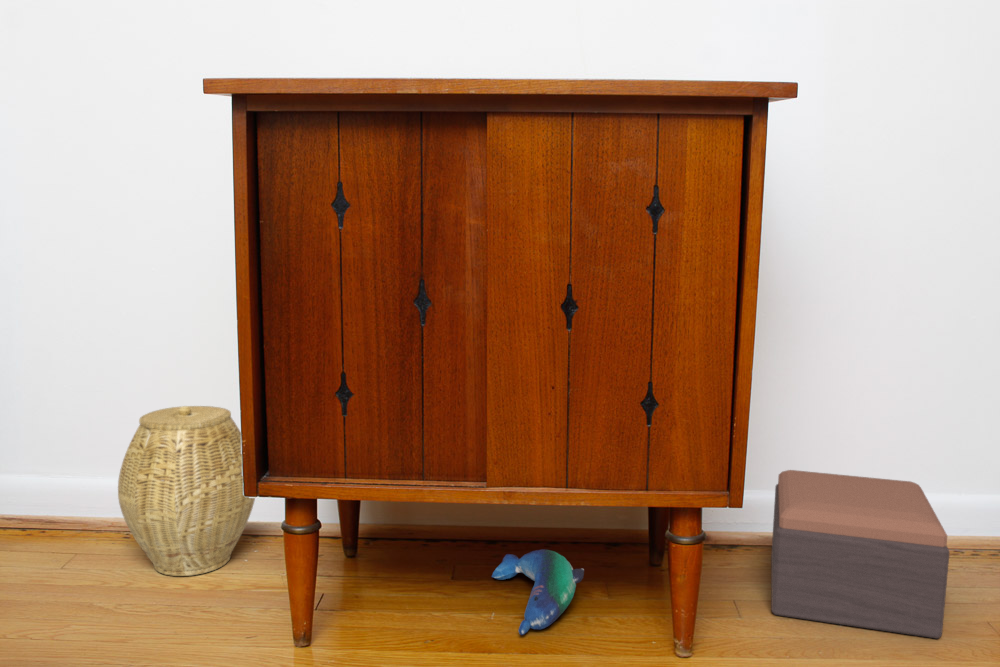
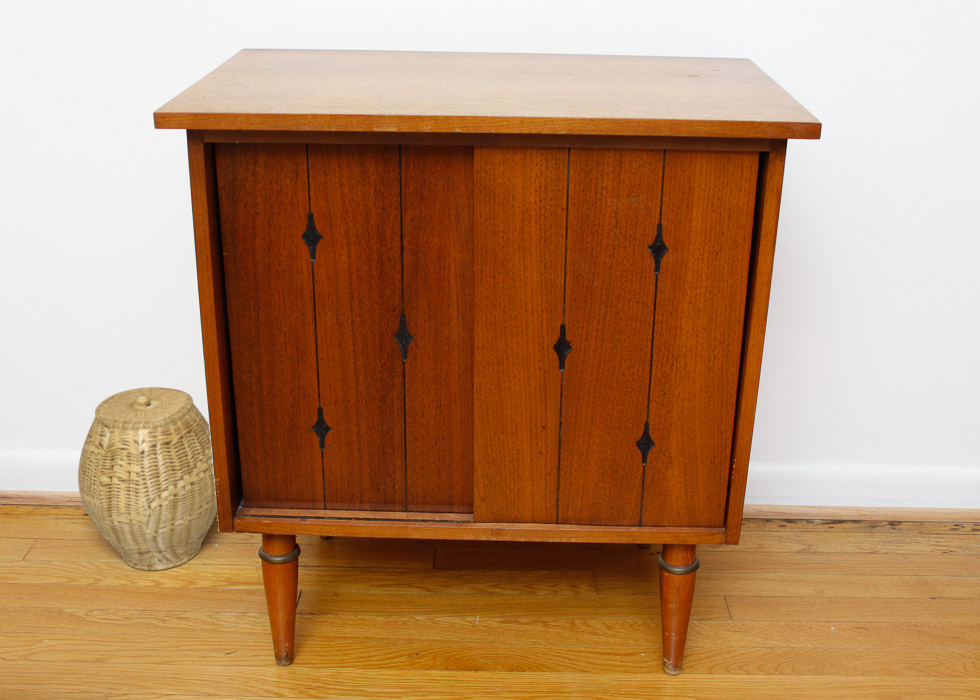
footstool: present [771,470,950,639] -> none [767,459,951,651]
plush toy: present [492,549,584,635] -> none [478,546,575,648]

